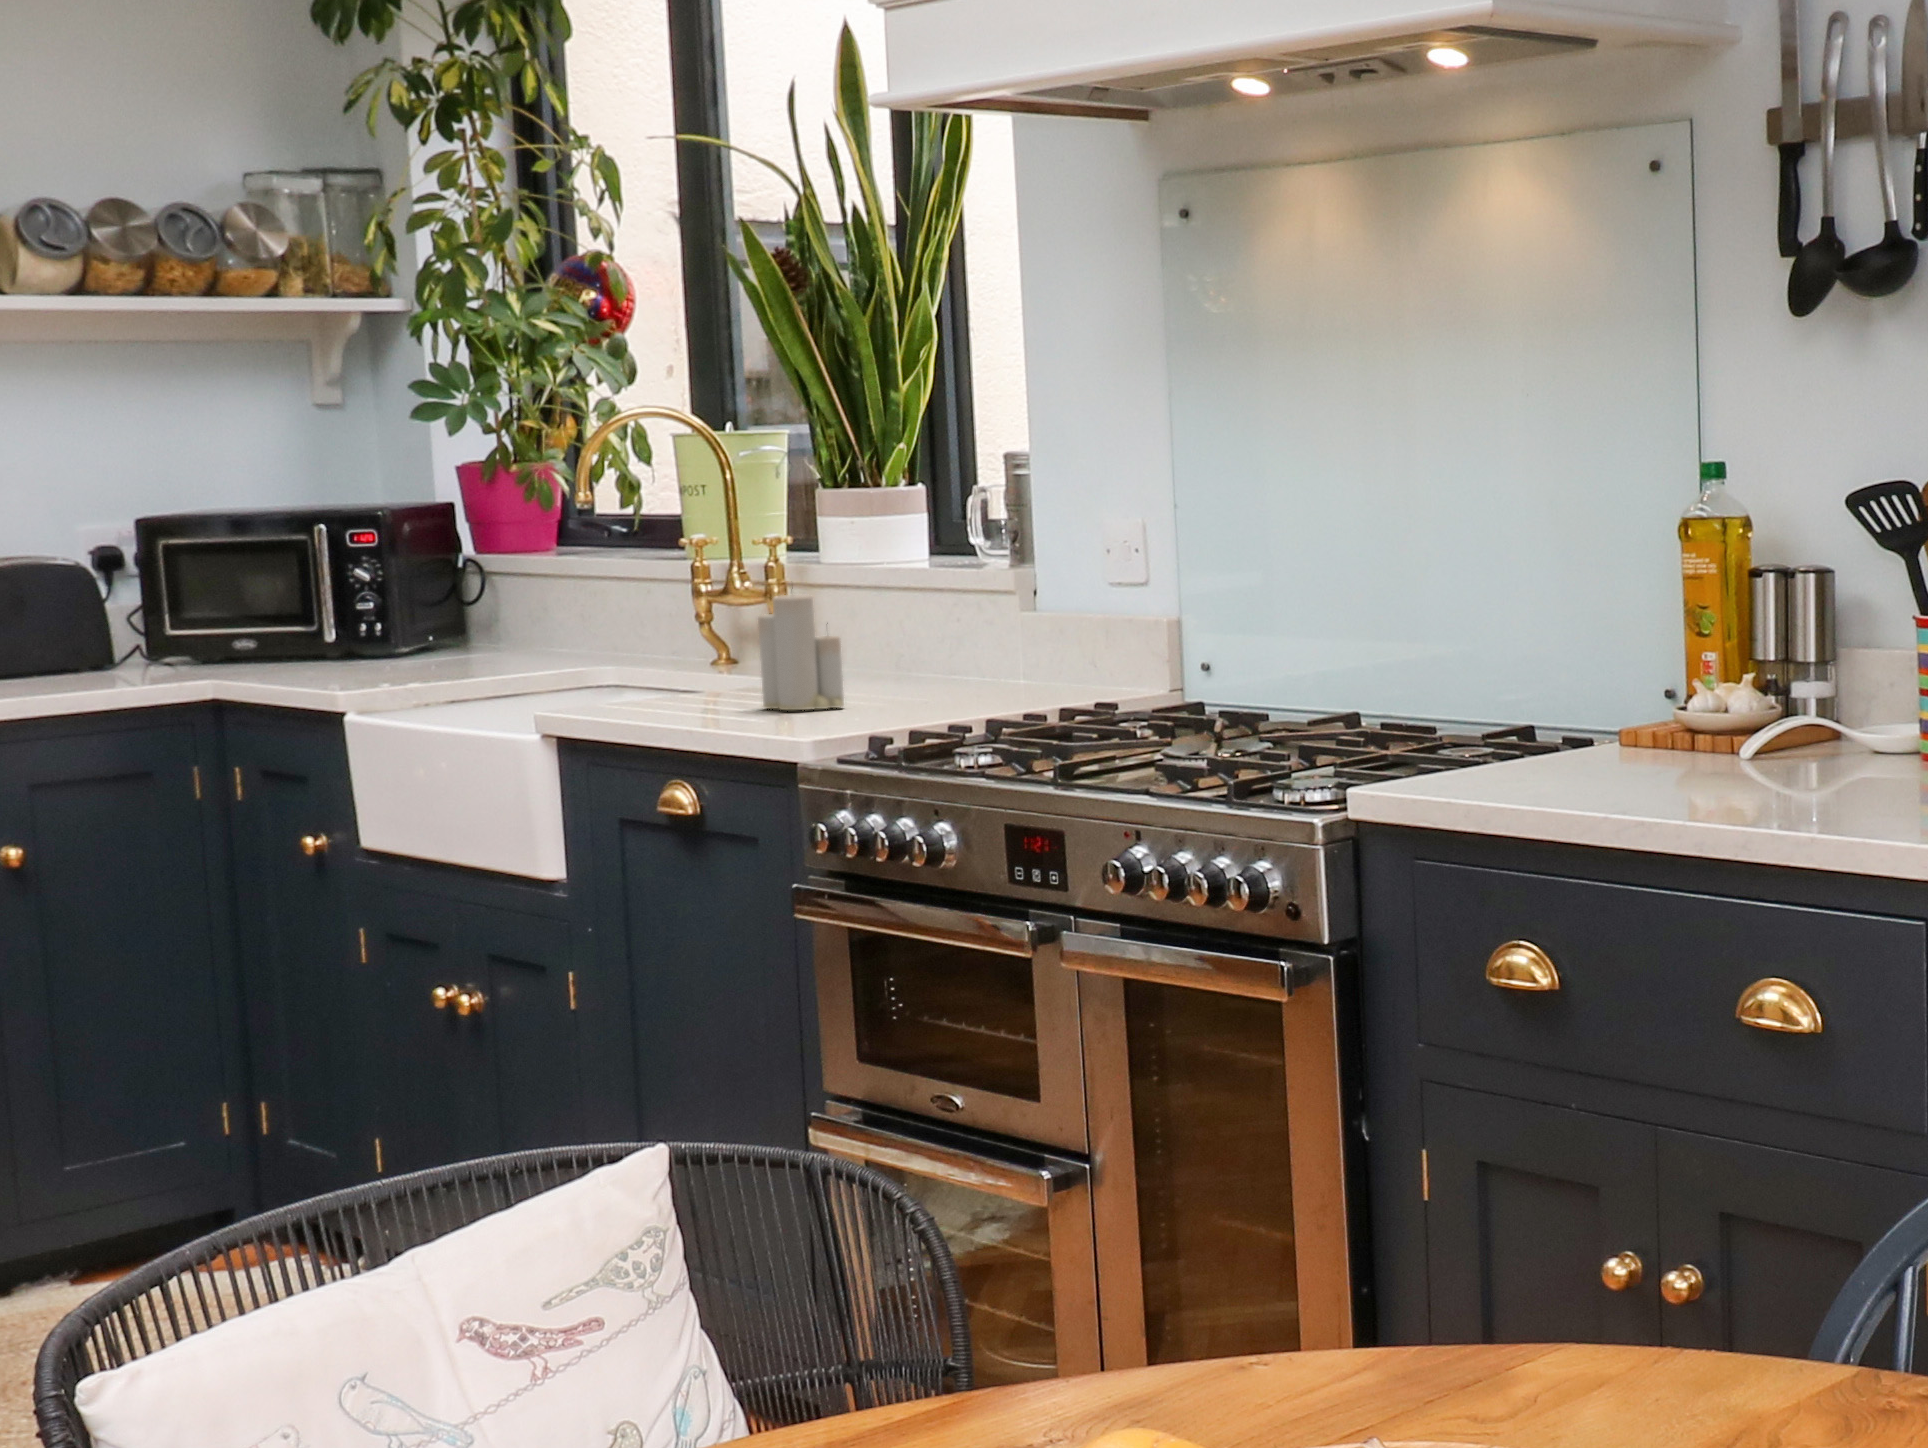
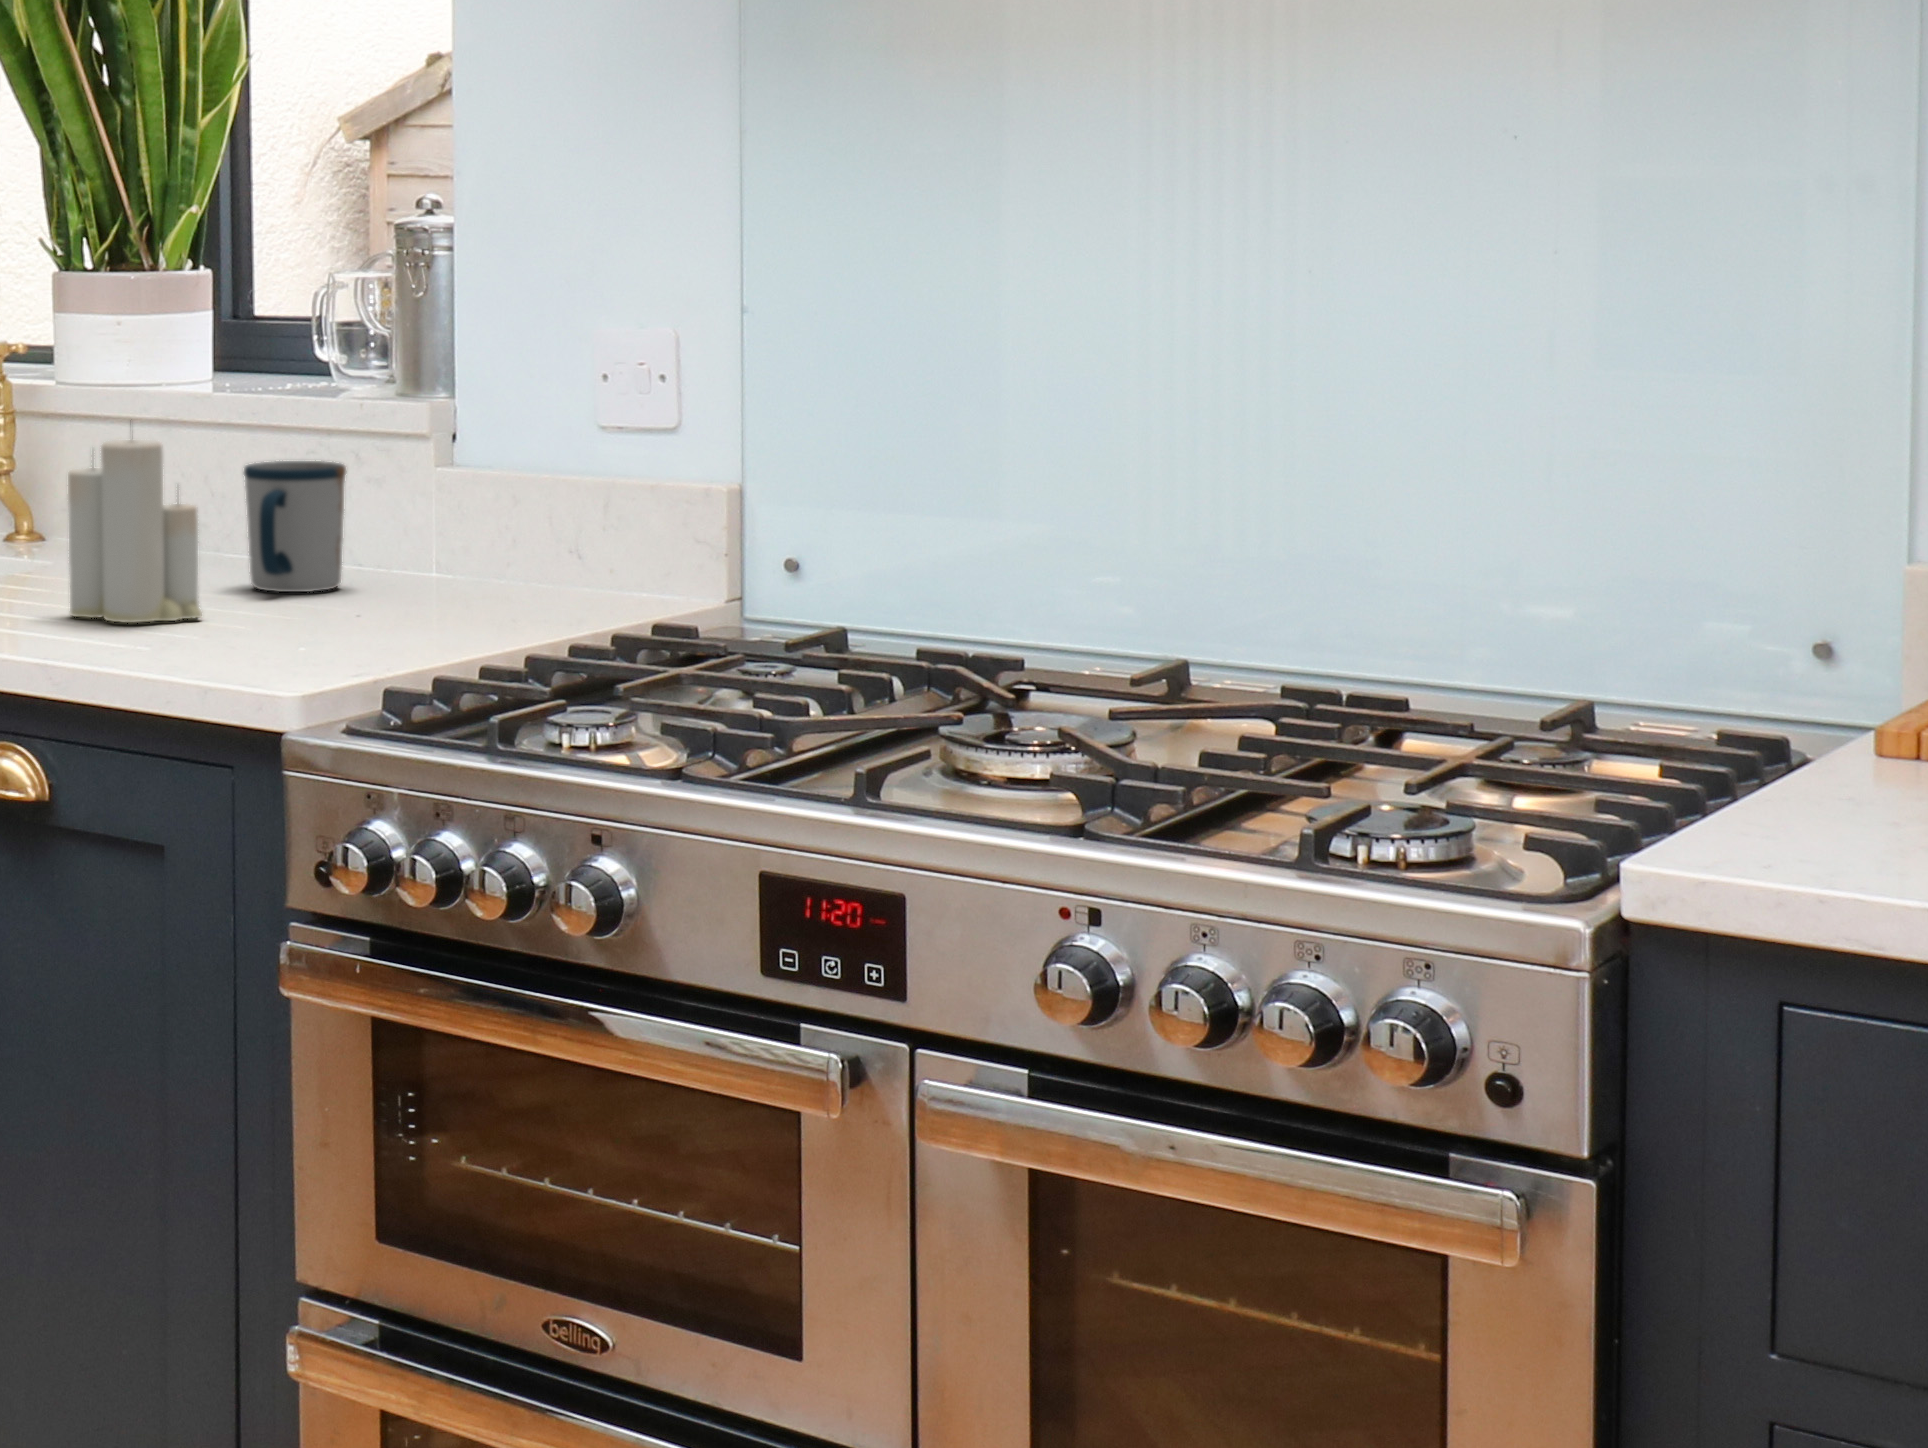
mug: none [902,610,969,694] -> present [244,461,346,592]

